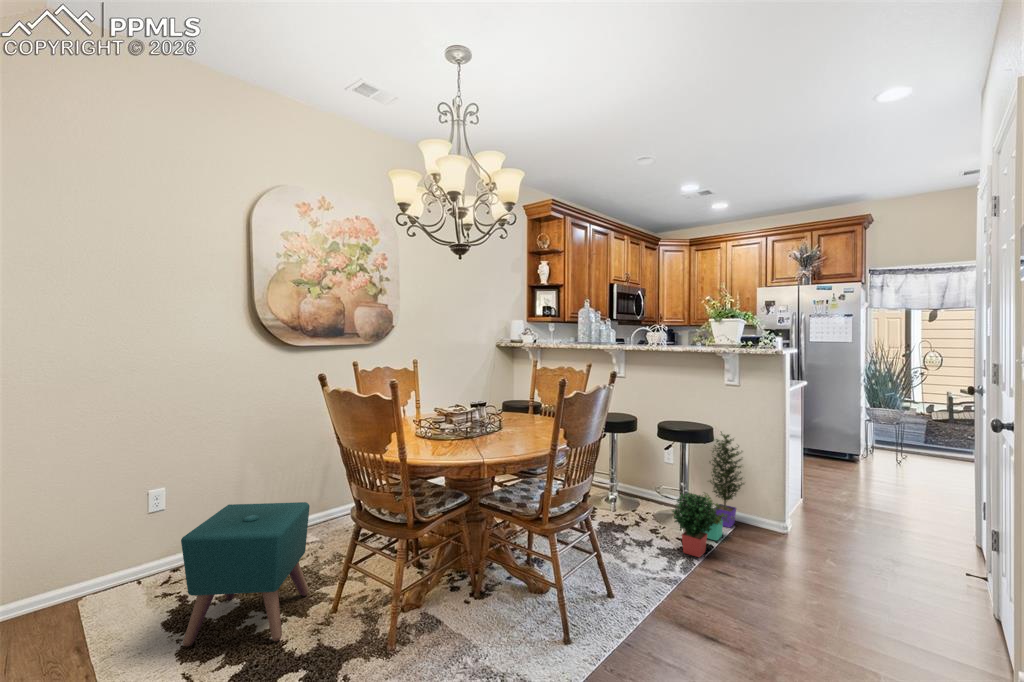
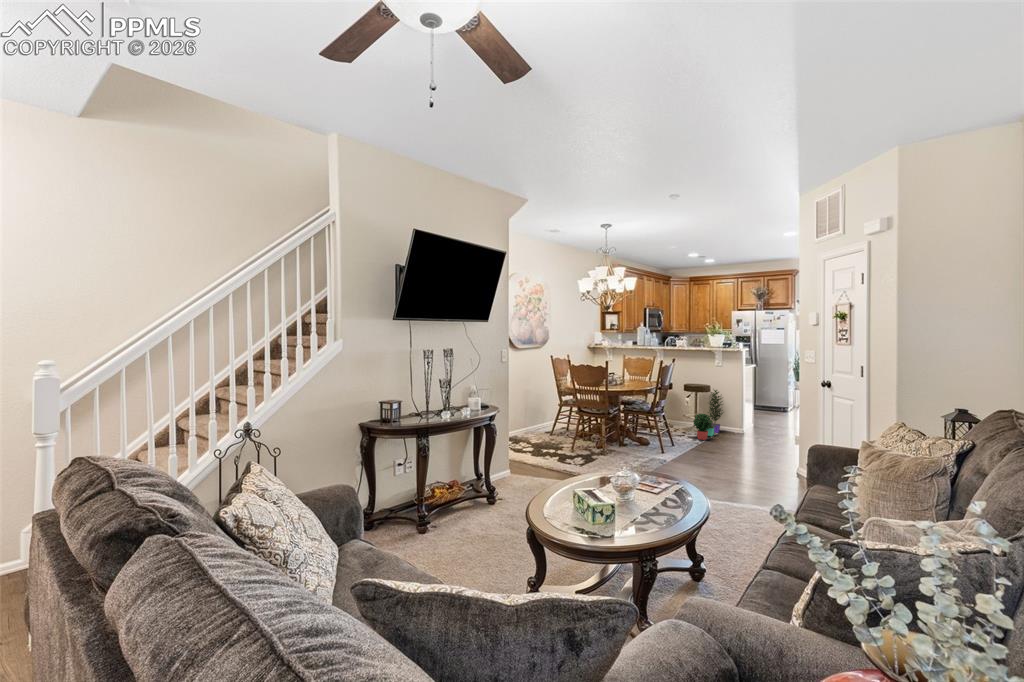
ottoman: present [181,502,310,646] -> none [522,412,561,457]

